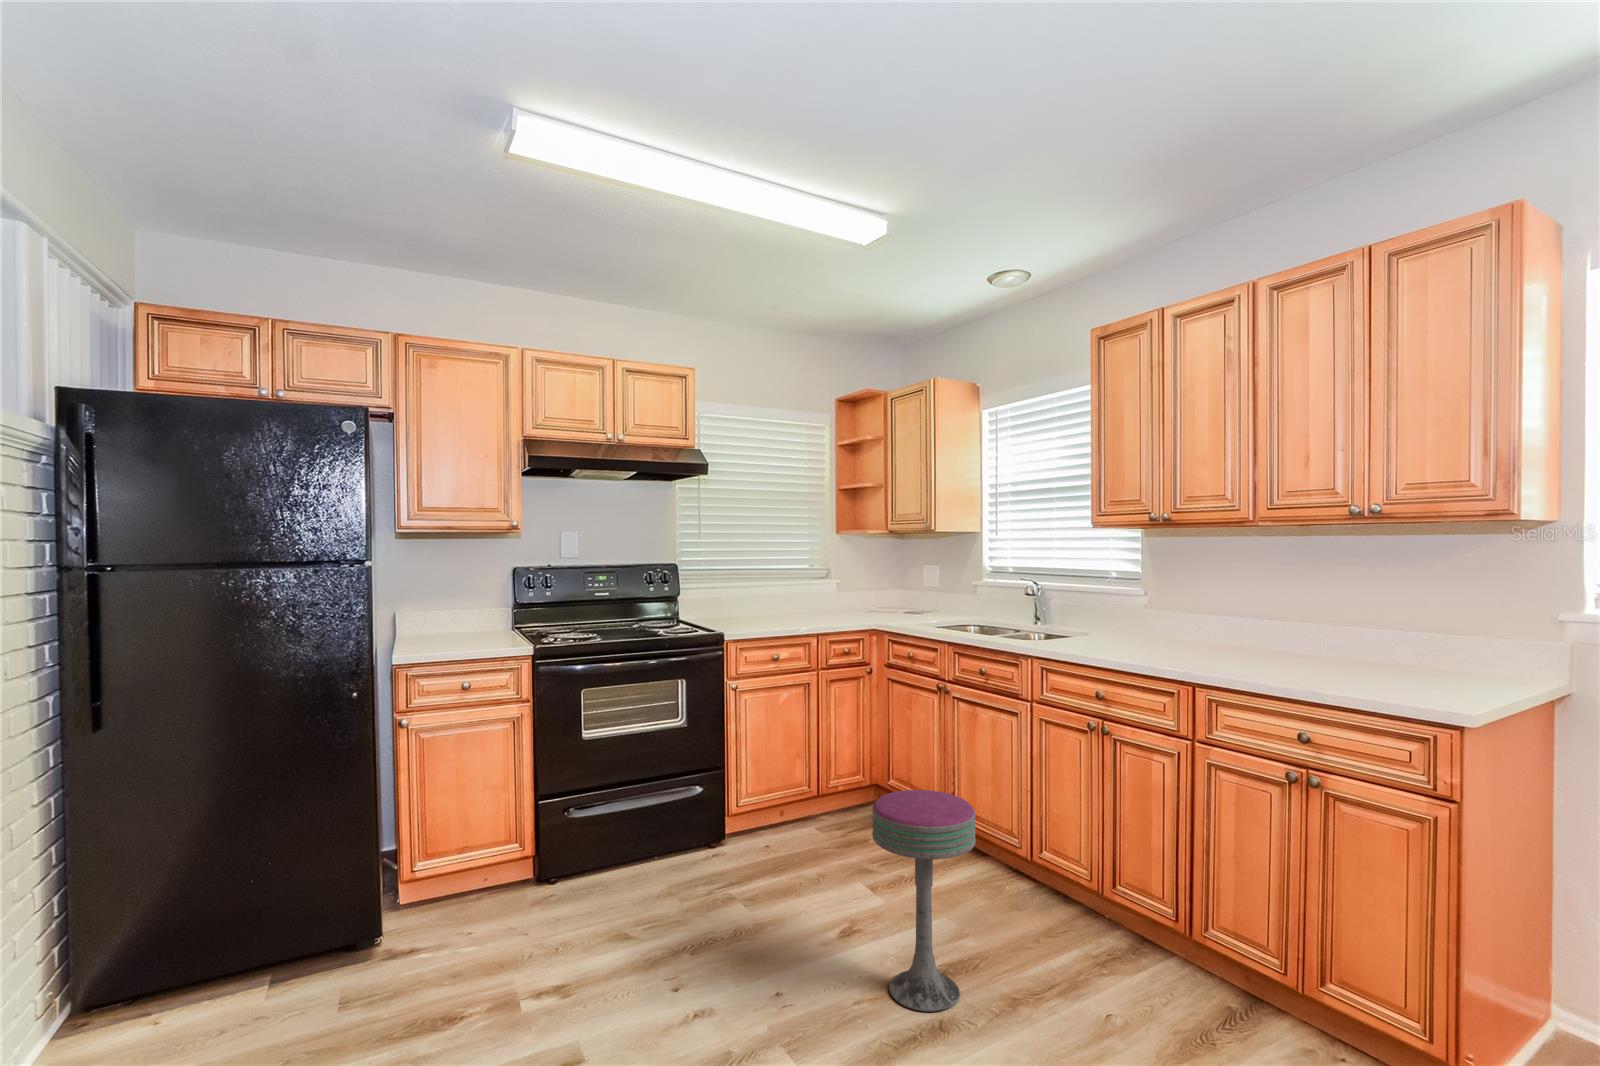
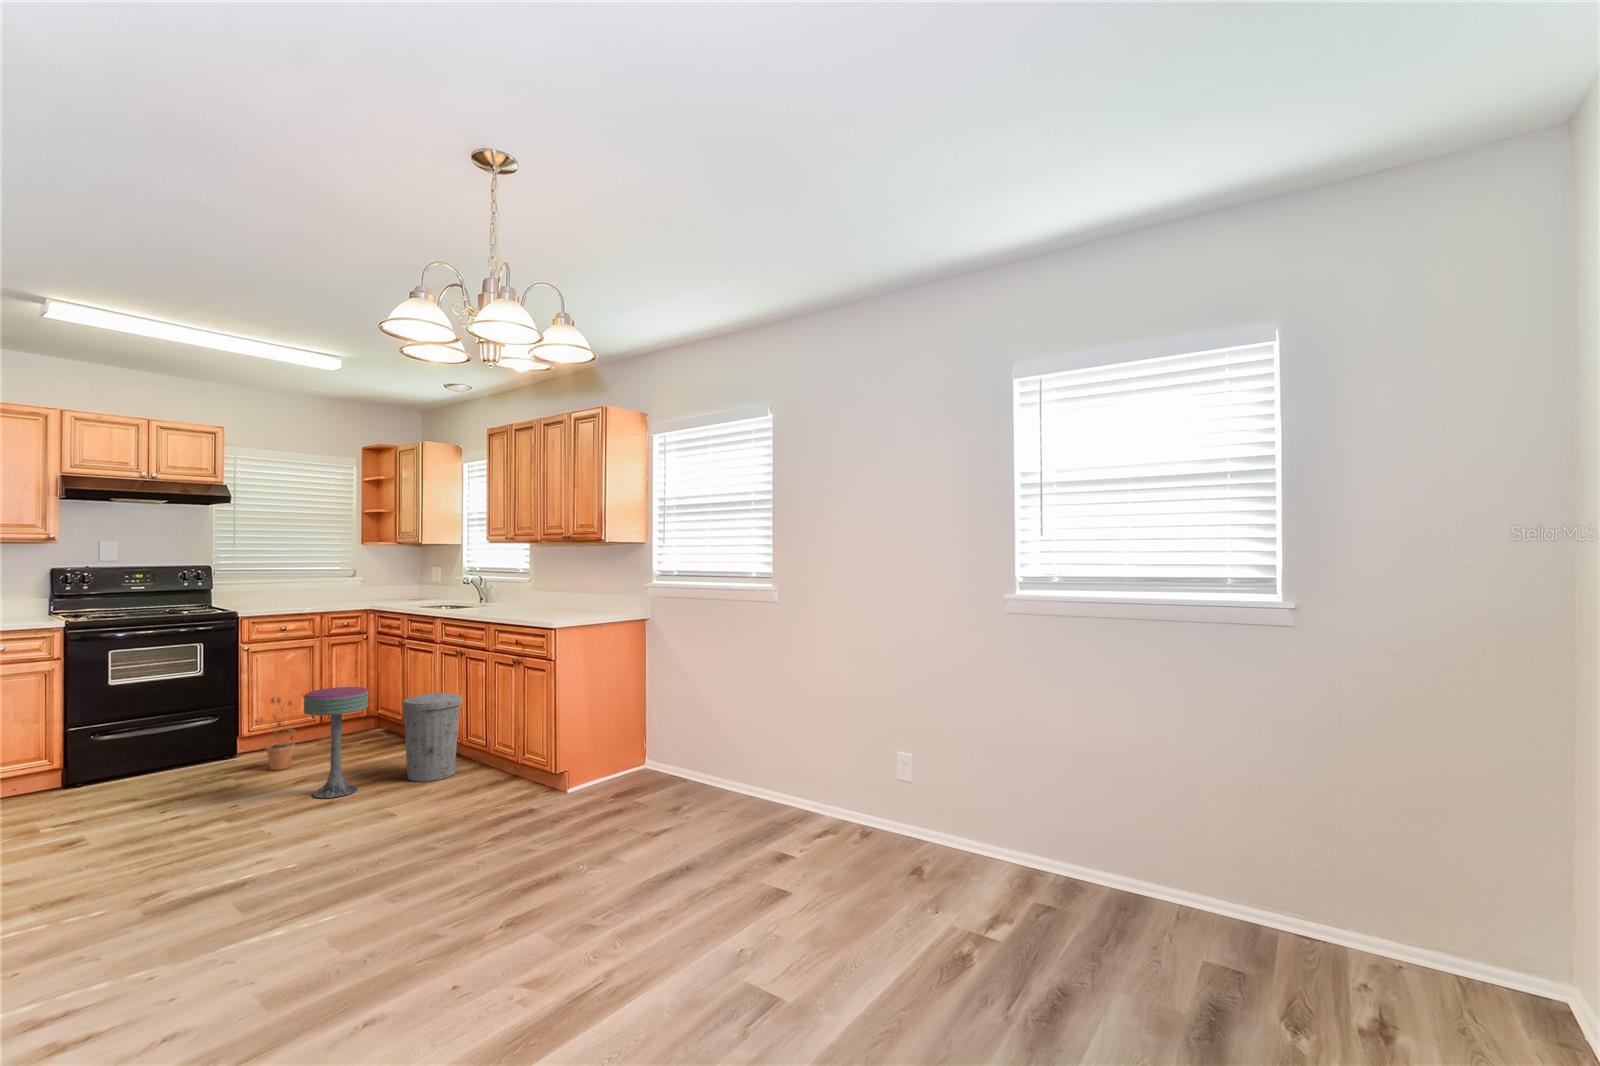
potted plant: none [761,773,821,893] -> present [255,698,295,770]
trash can: none [1013,804,1120,987] -> present [402,693,462,782]

